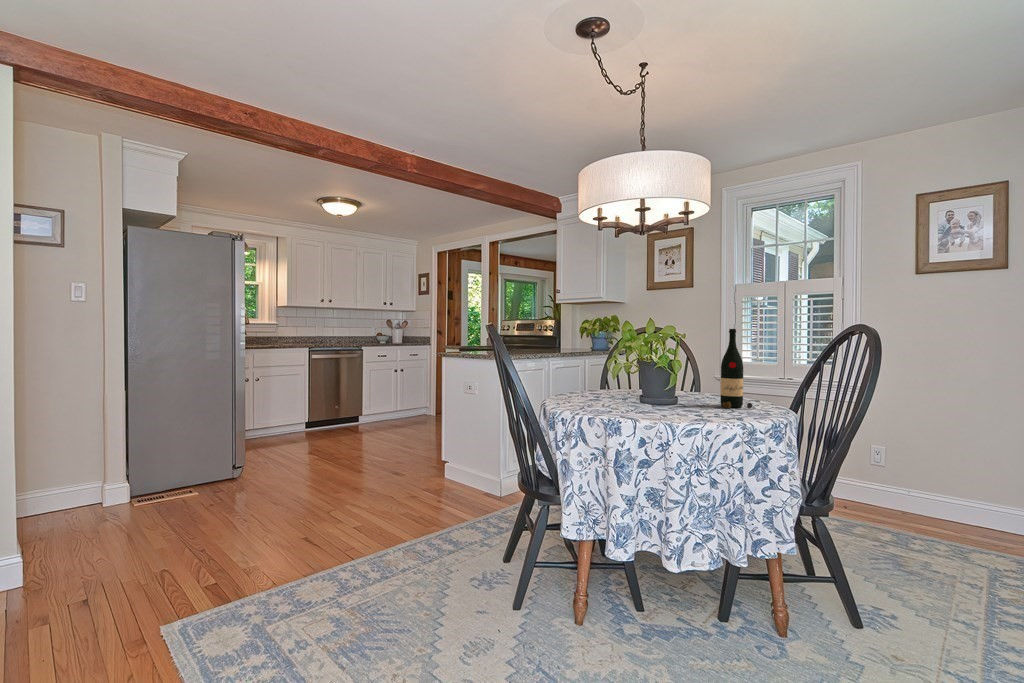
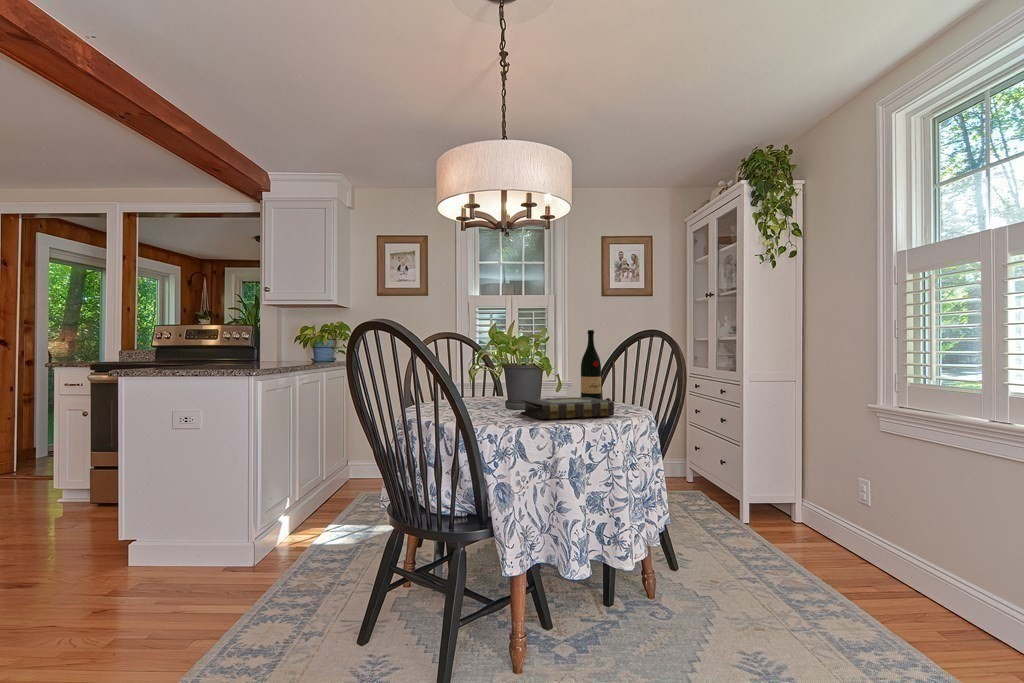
book: none [610,394,698,418] -> present [521,397,614,420]

